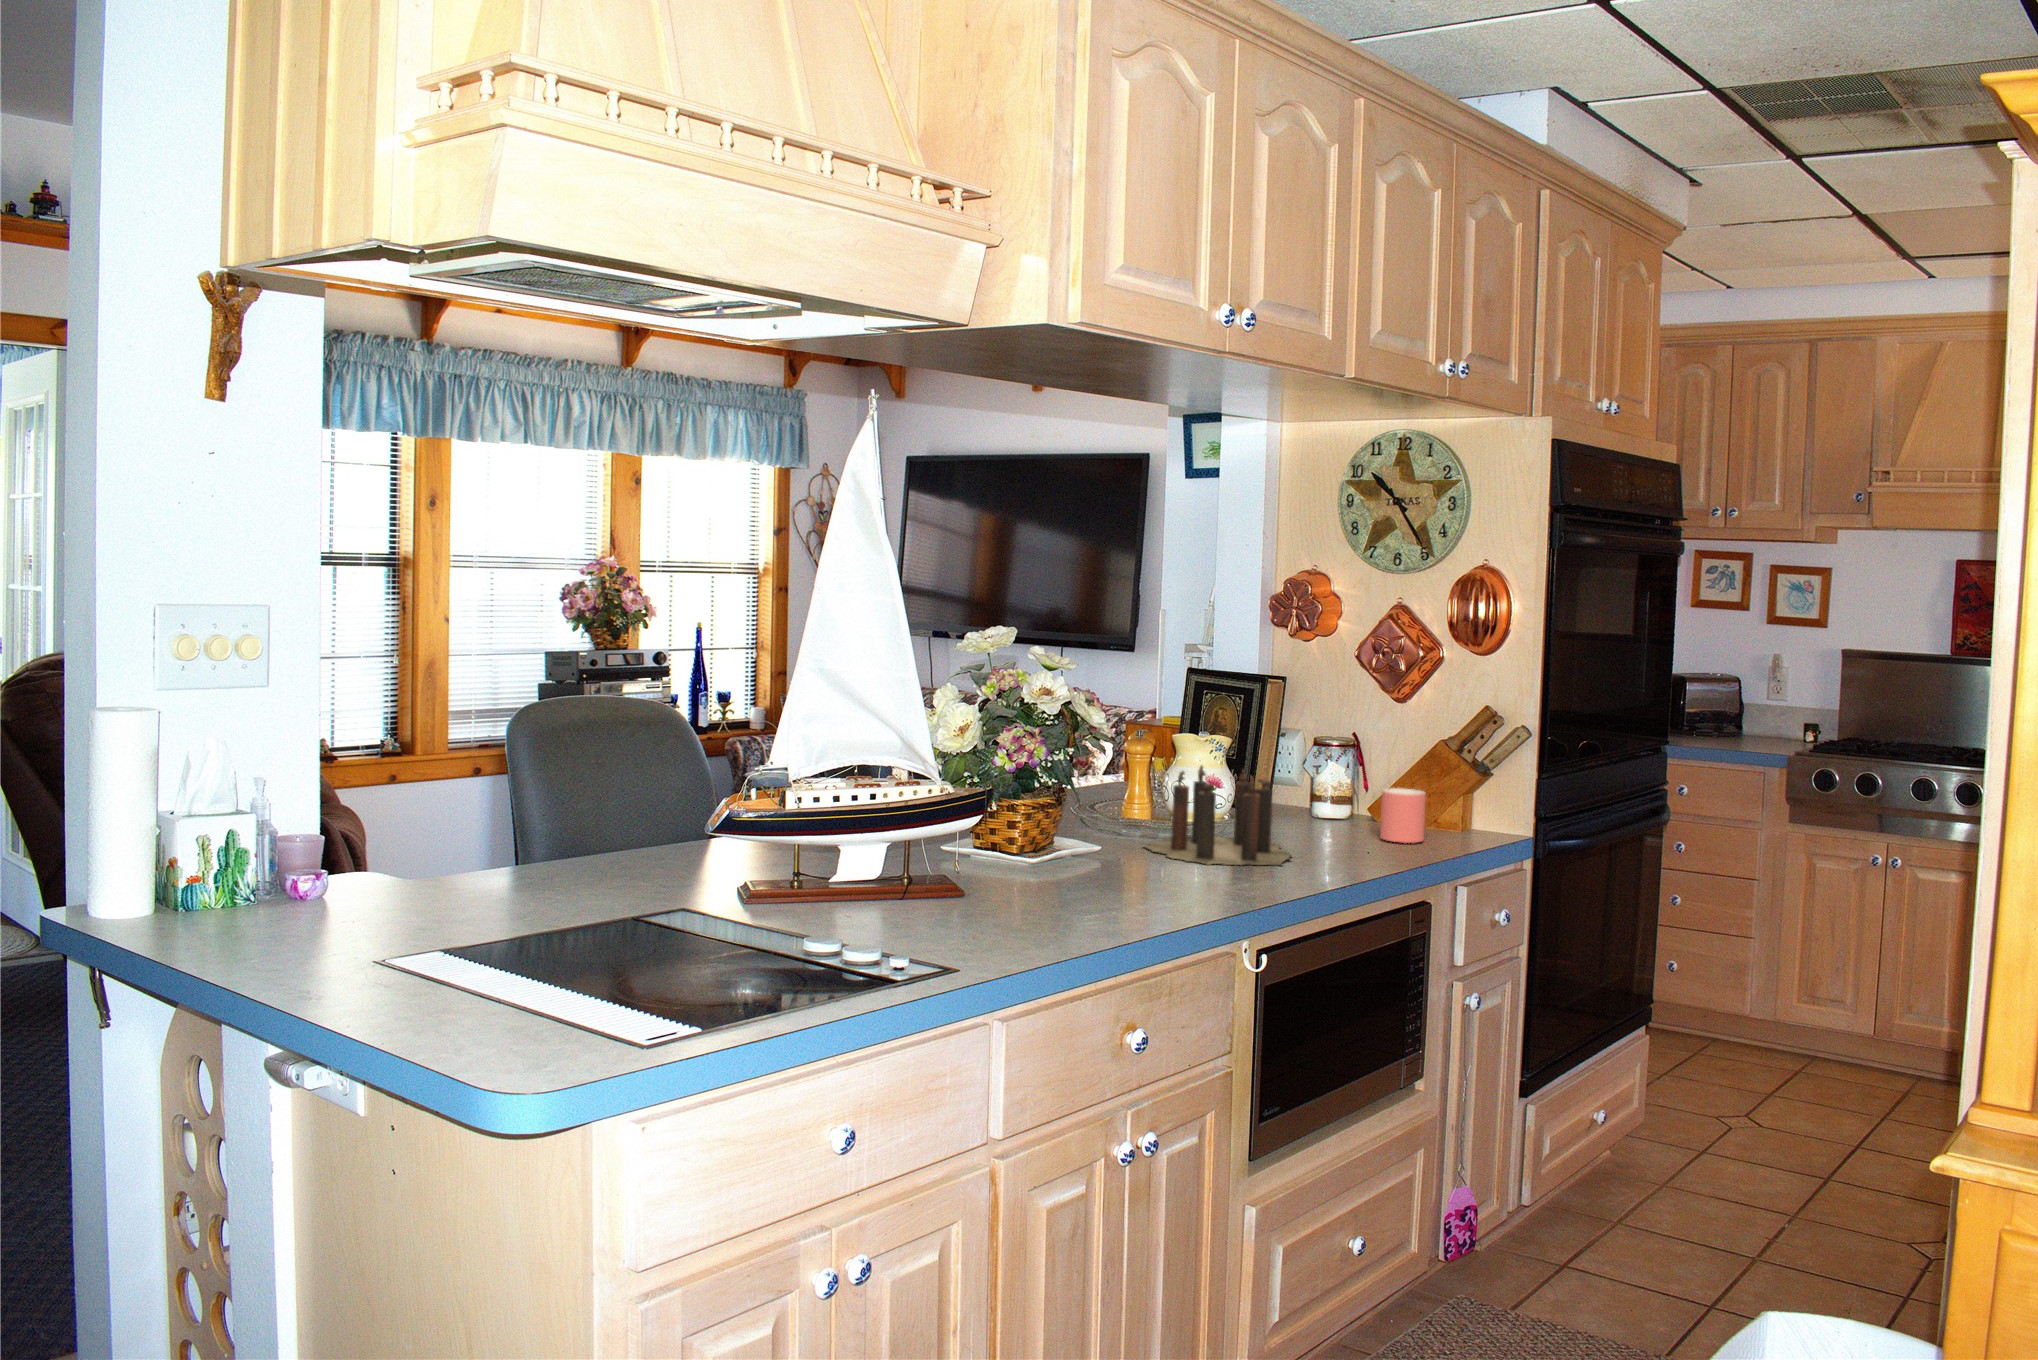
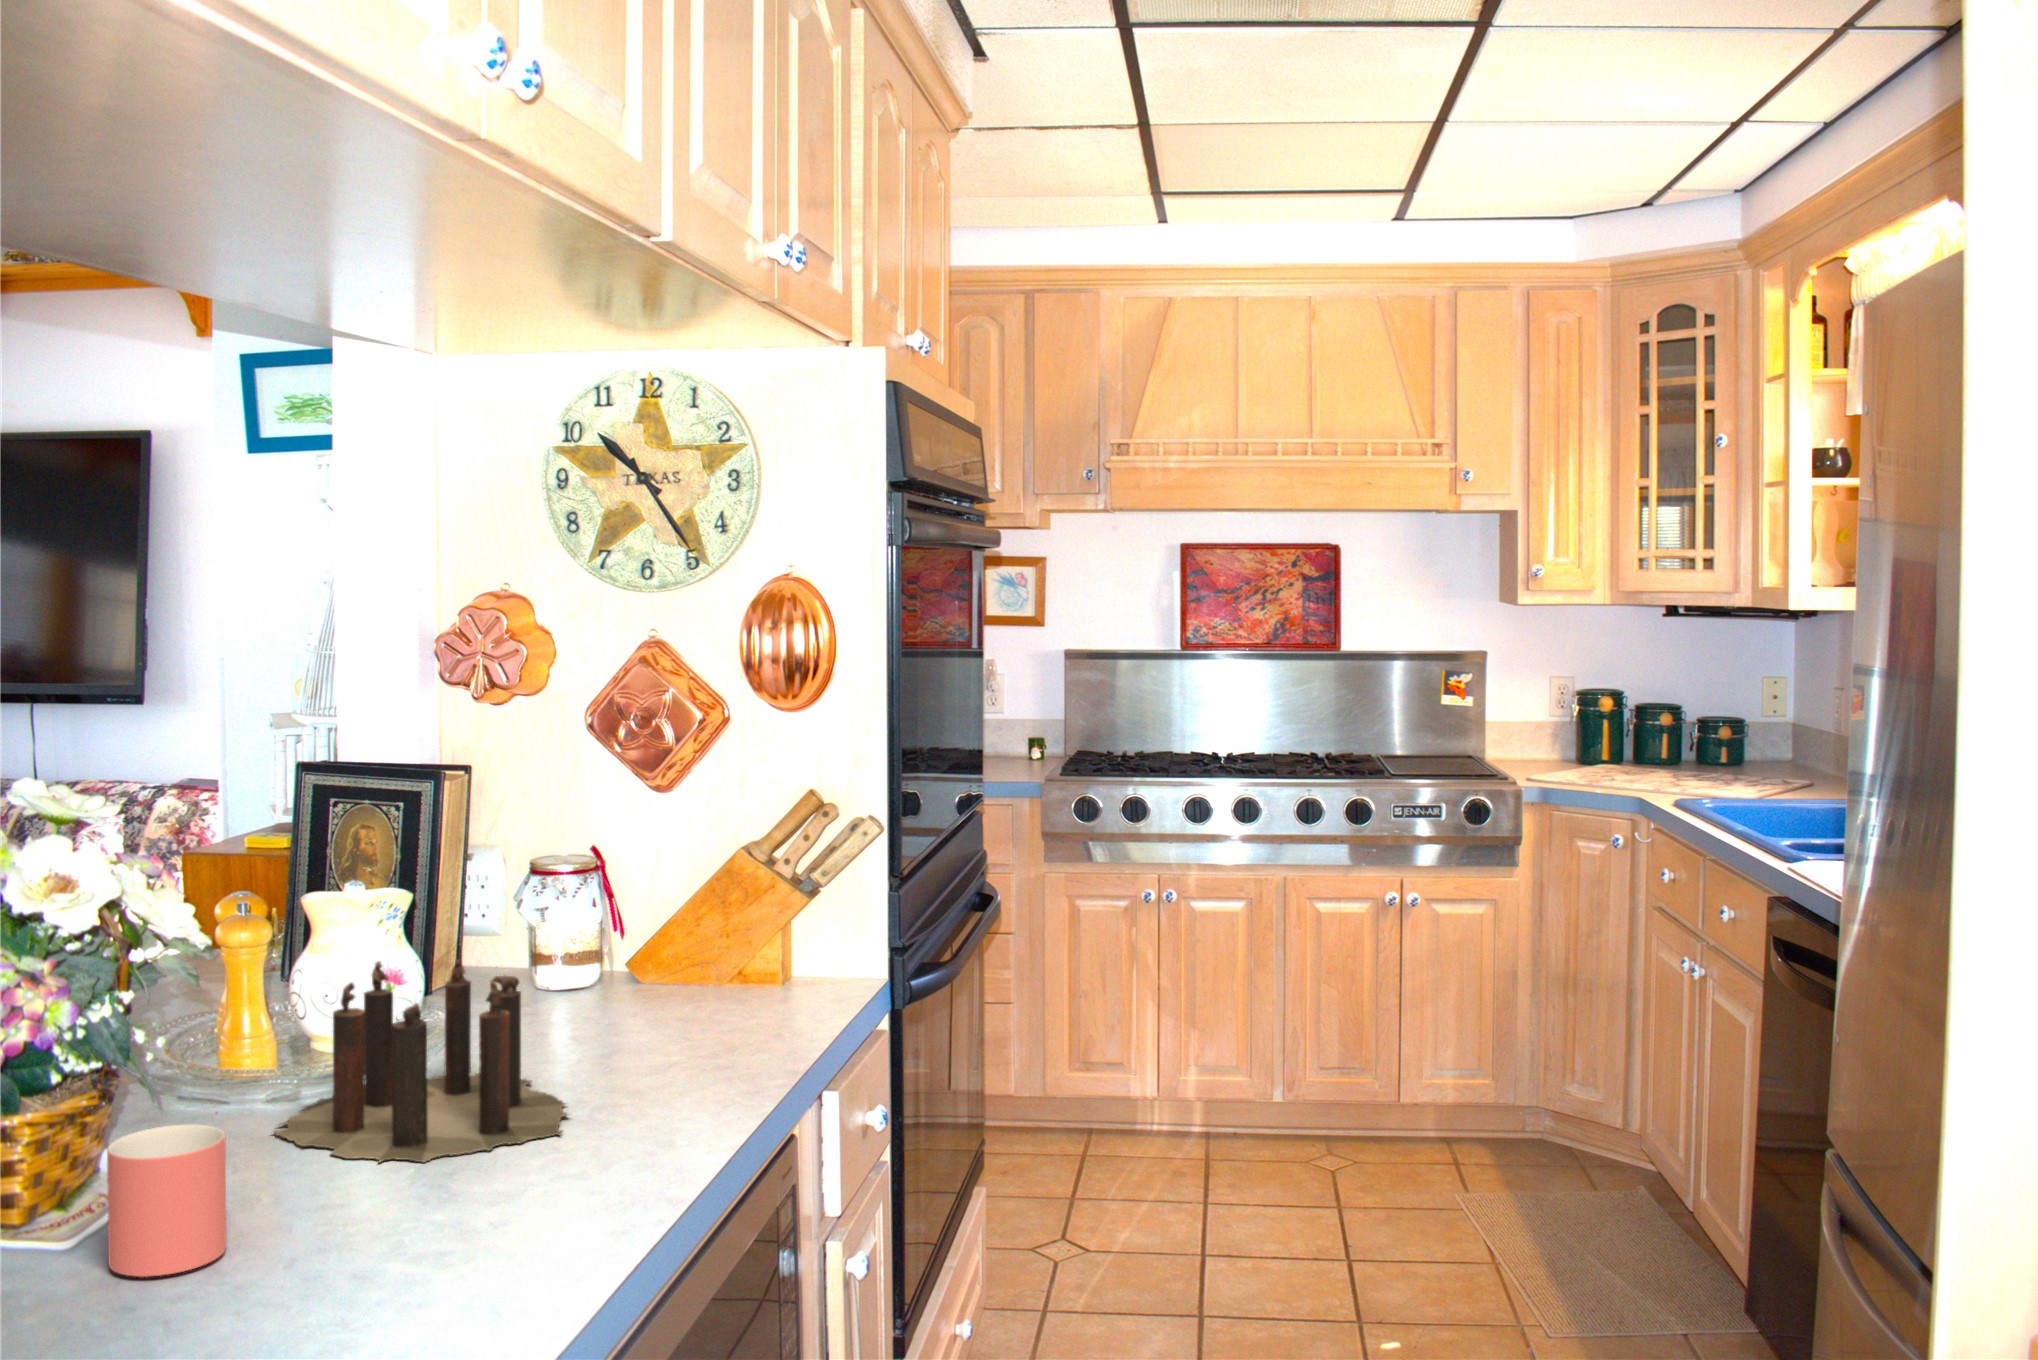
mug: present [1380,788,1426,843] -> present [107,1124,227,1277]

